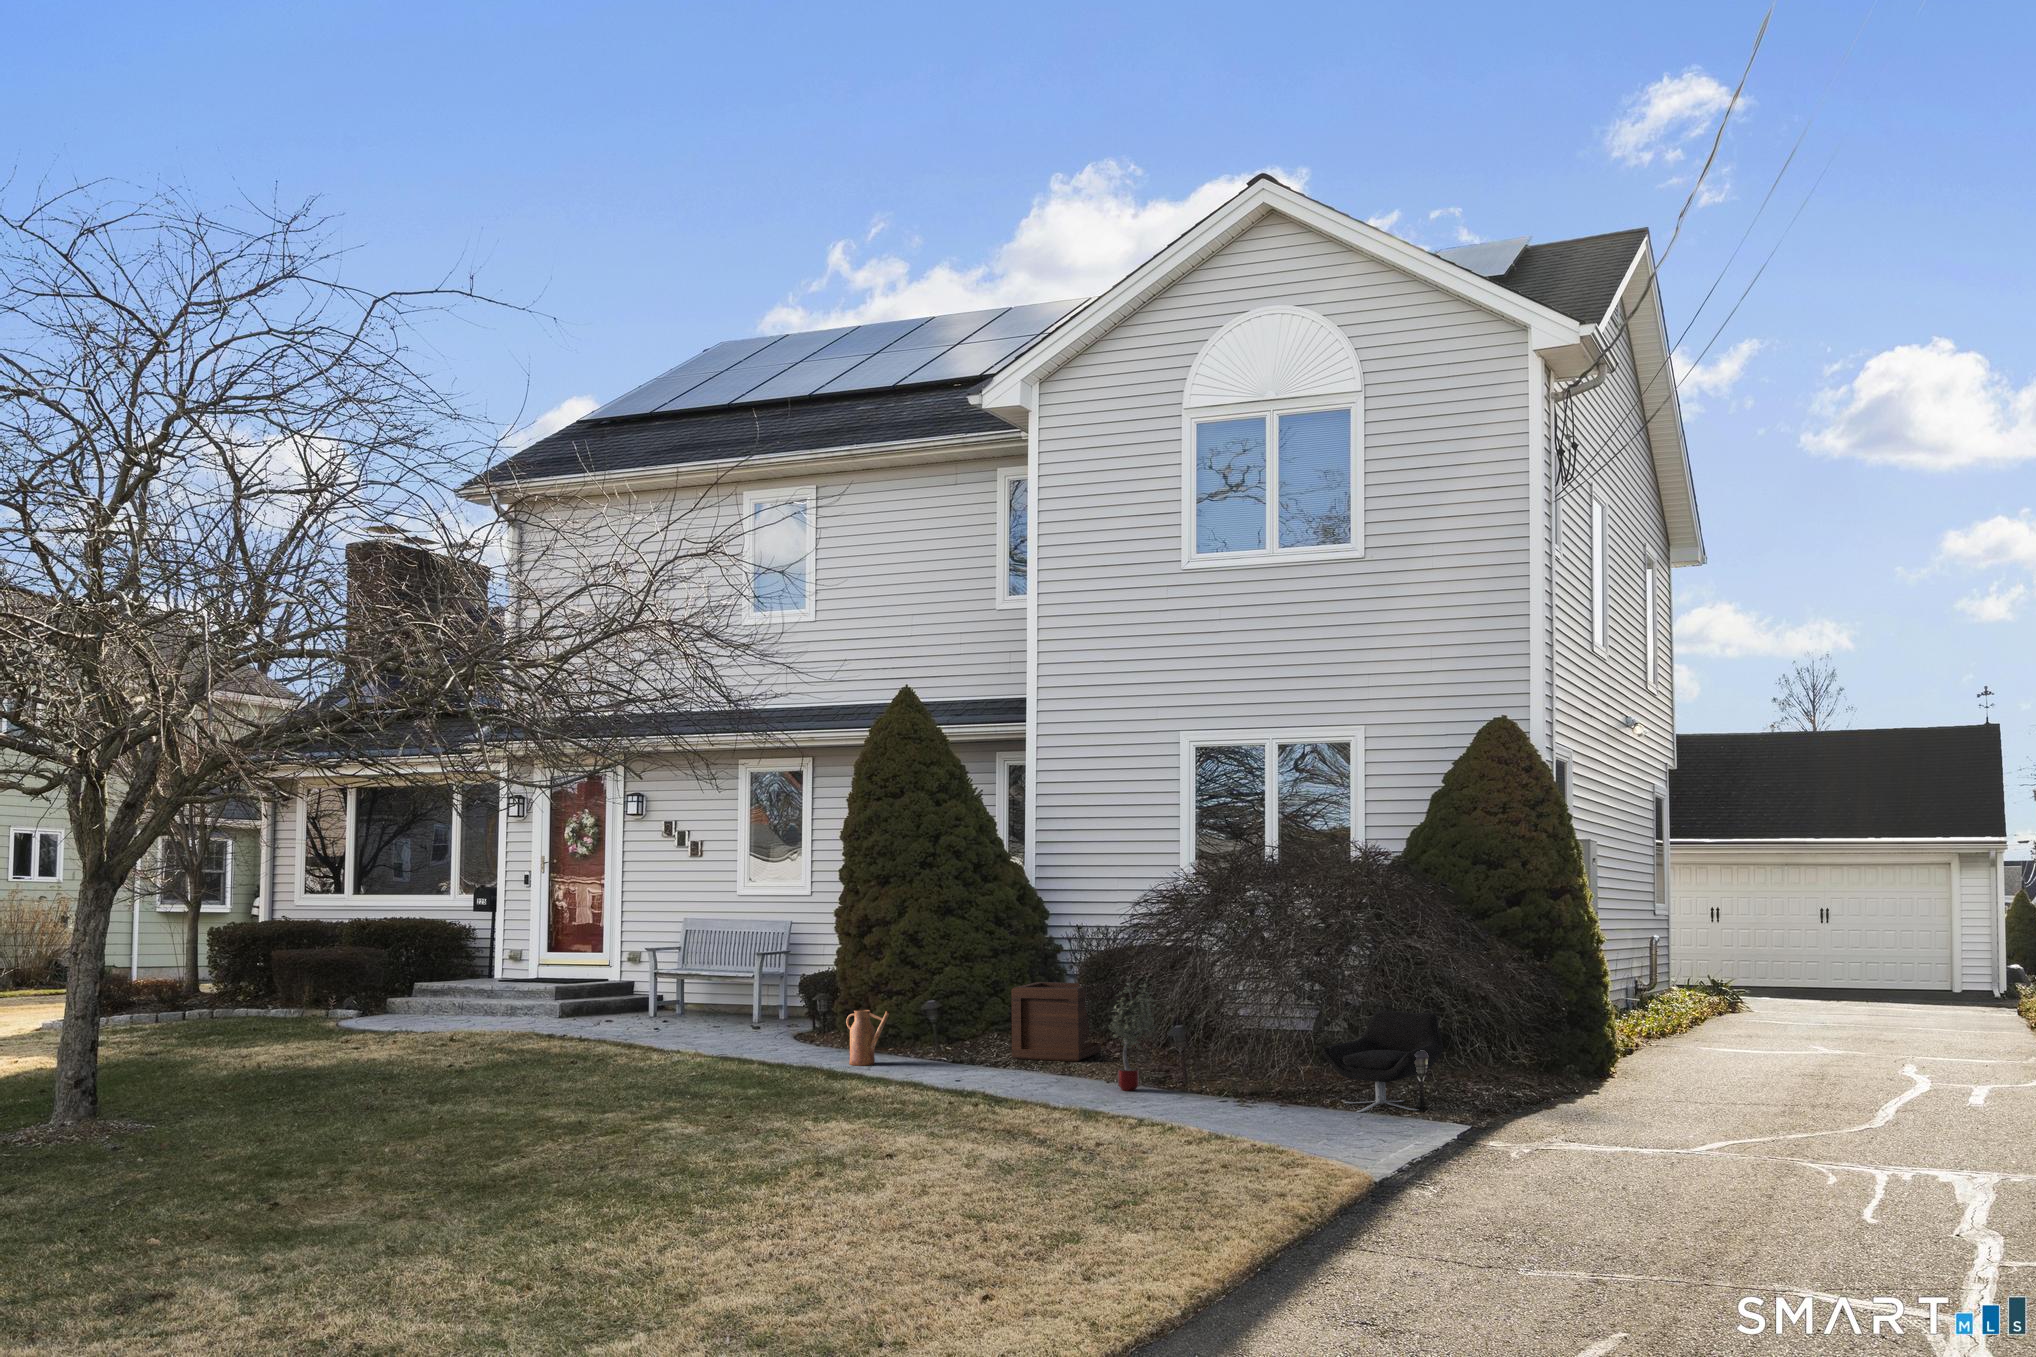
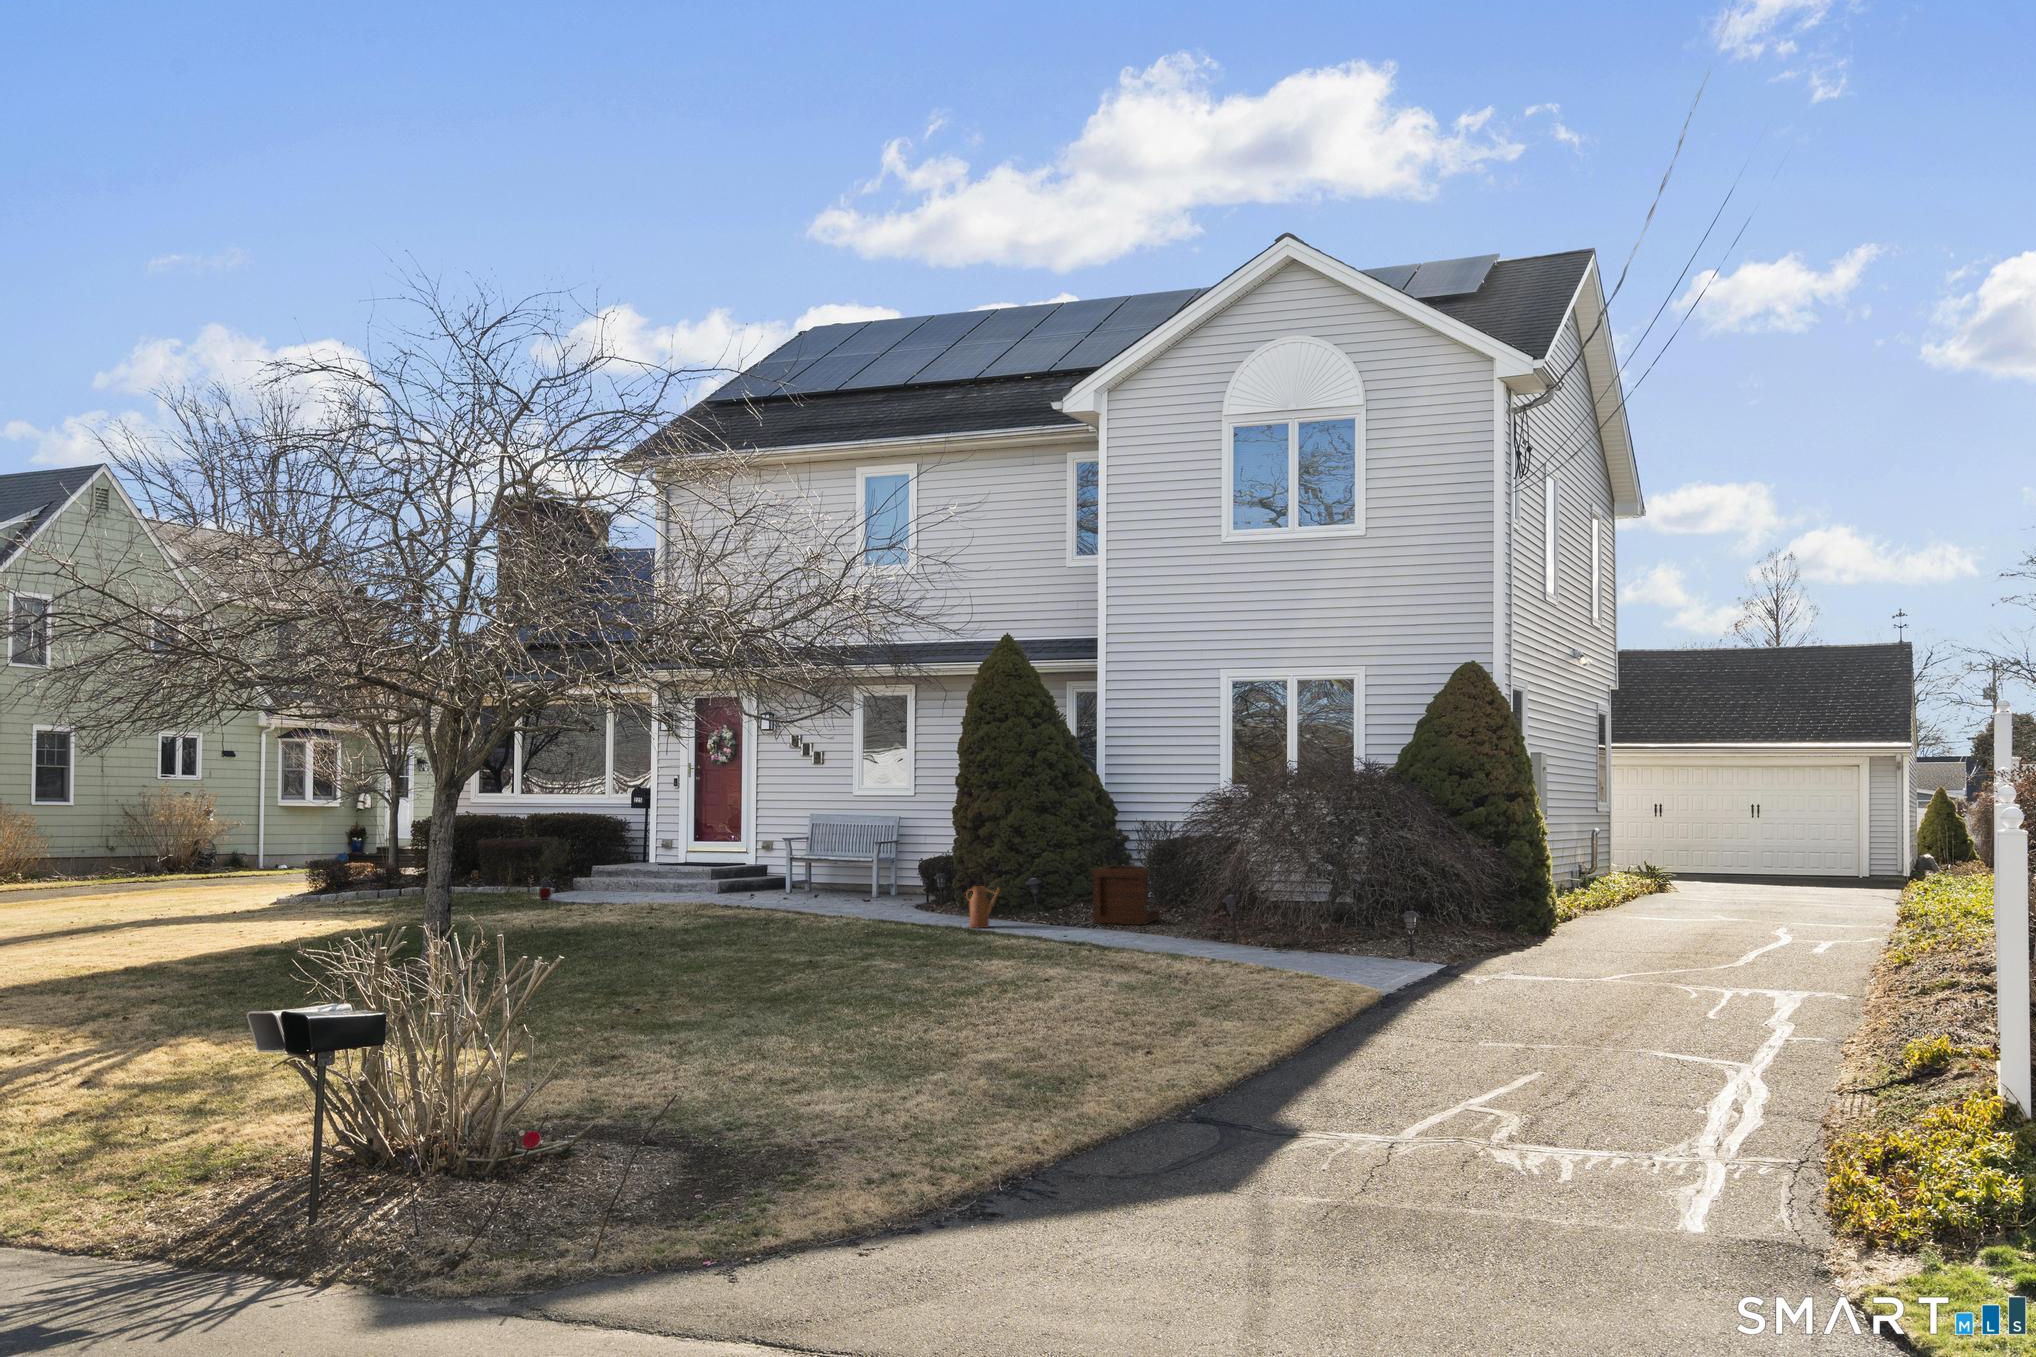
potted tree: present [1108,982,1161,1091] -> present [522,837,569,899]
lounge chair: present [1322,1010,1443,1112] -> none [1338,884,1427,958]

